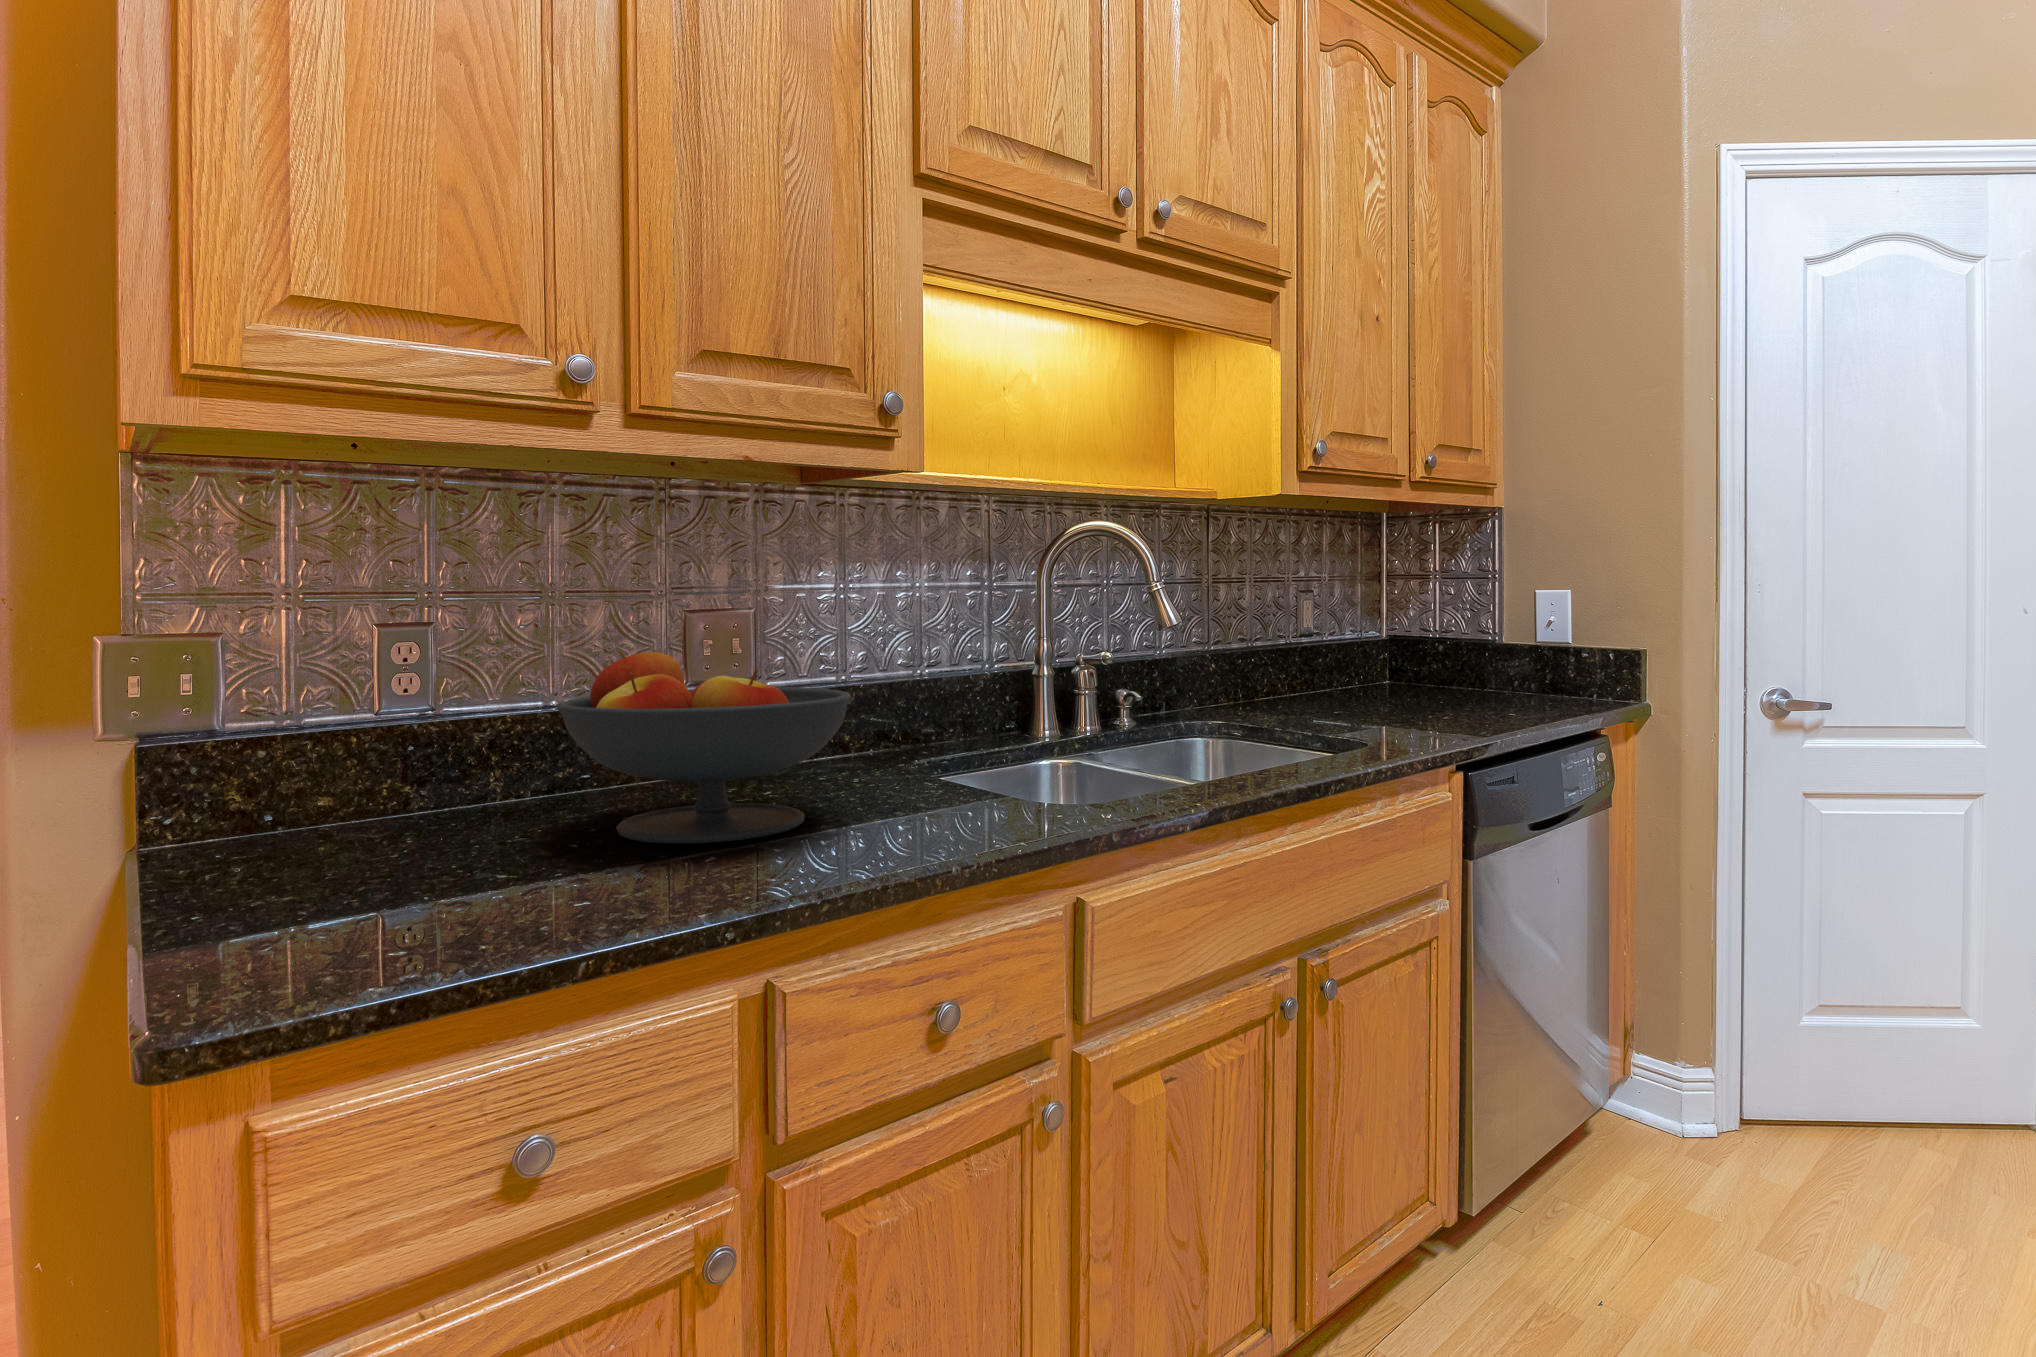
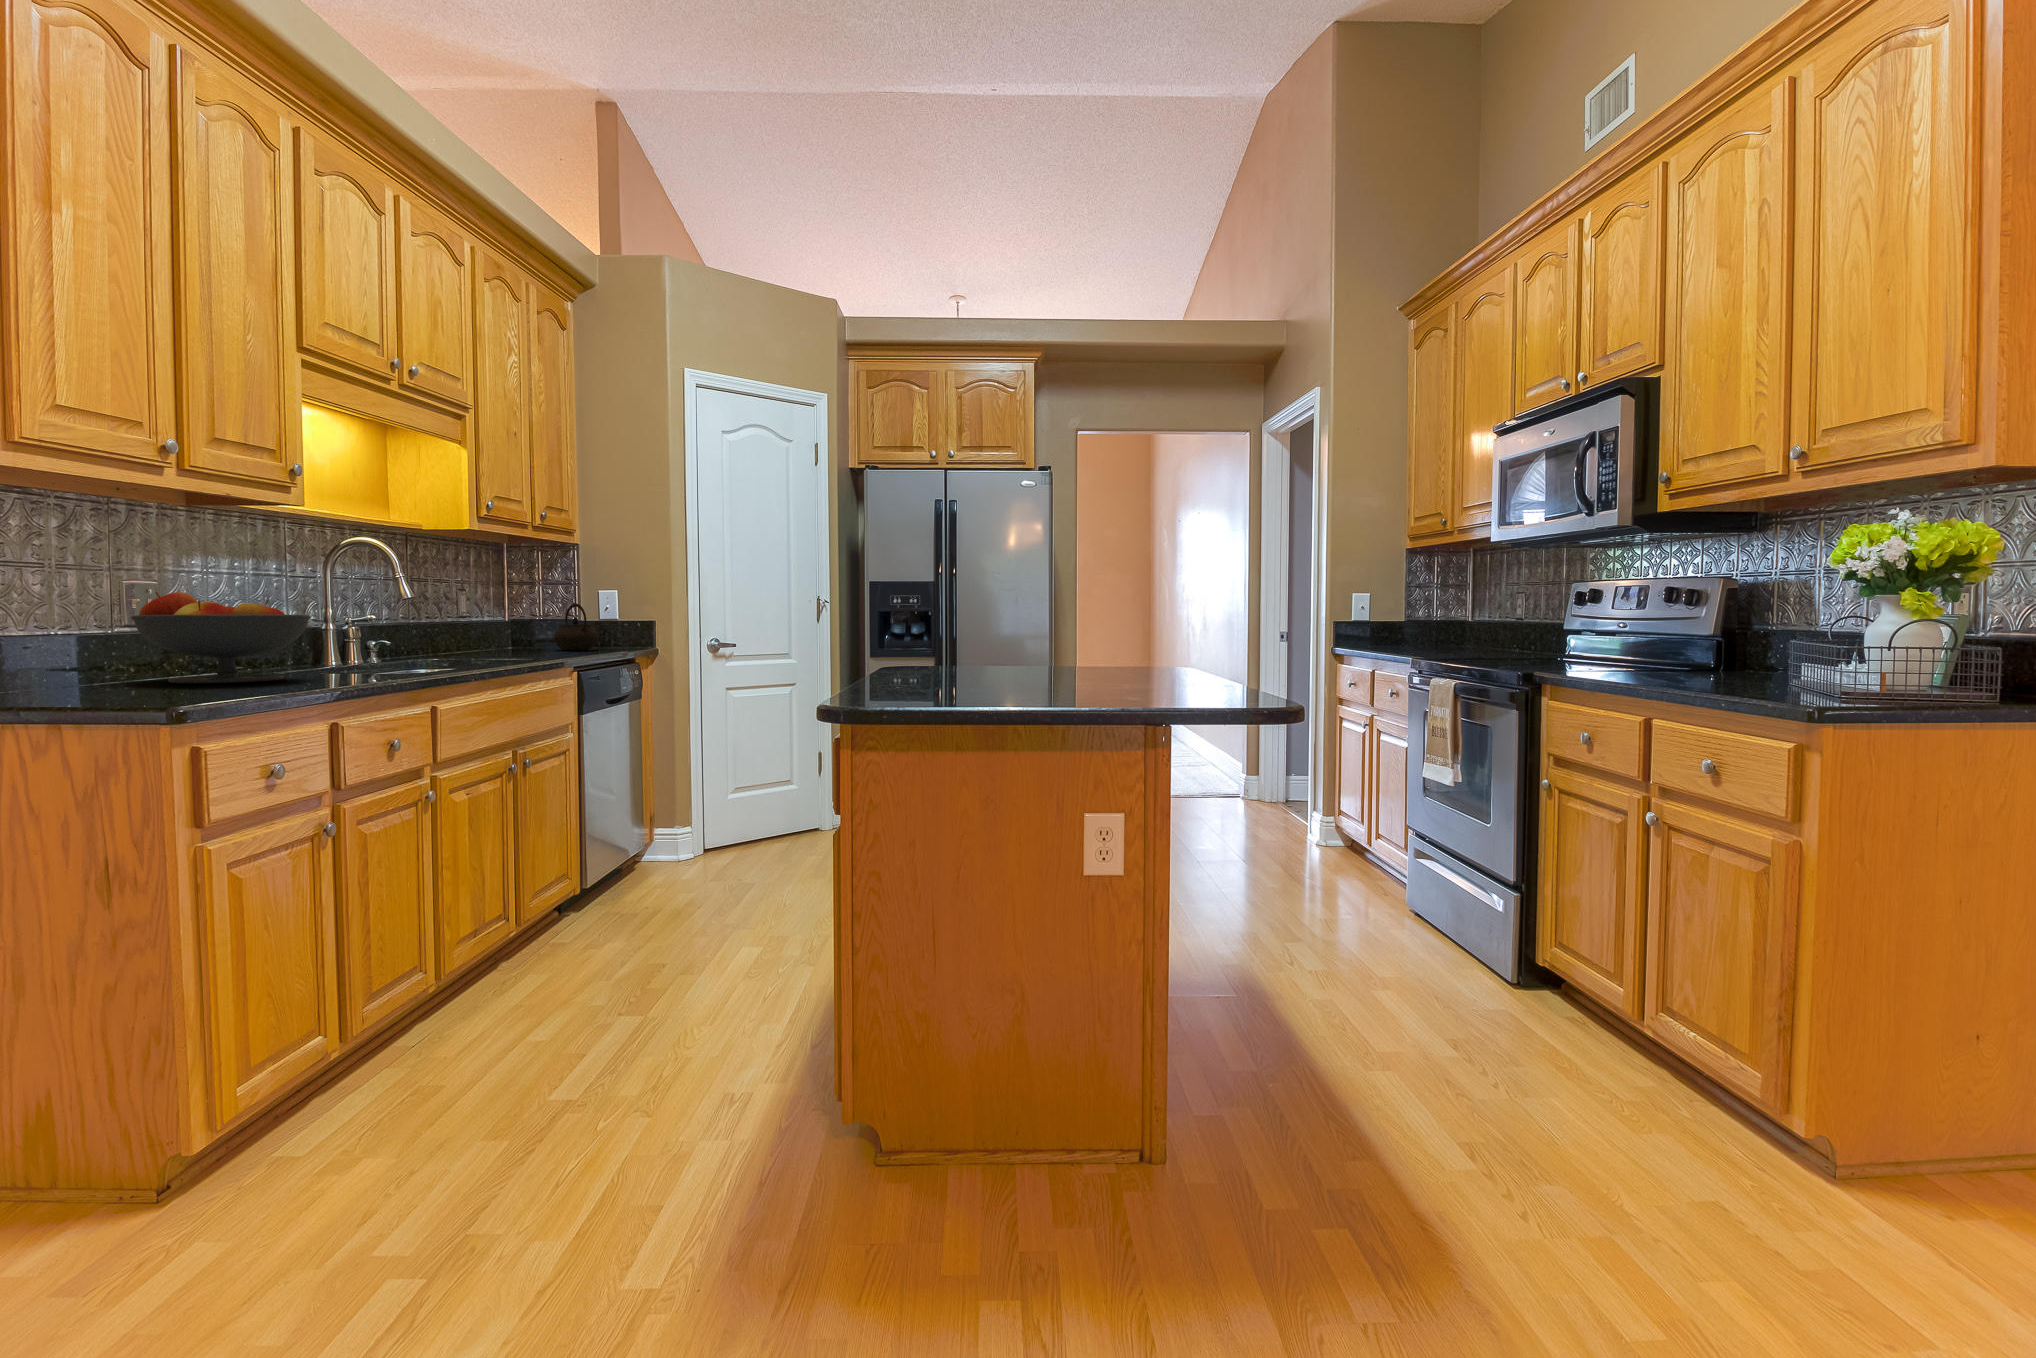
kettle: none [1443,622,1525,709] -> present [554,603,598,650]

